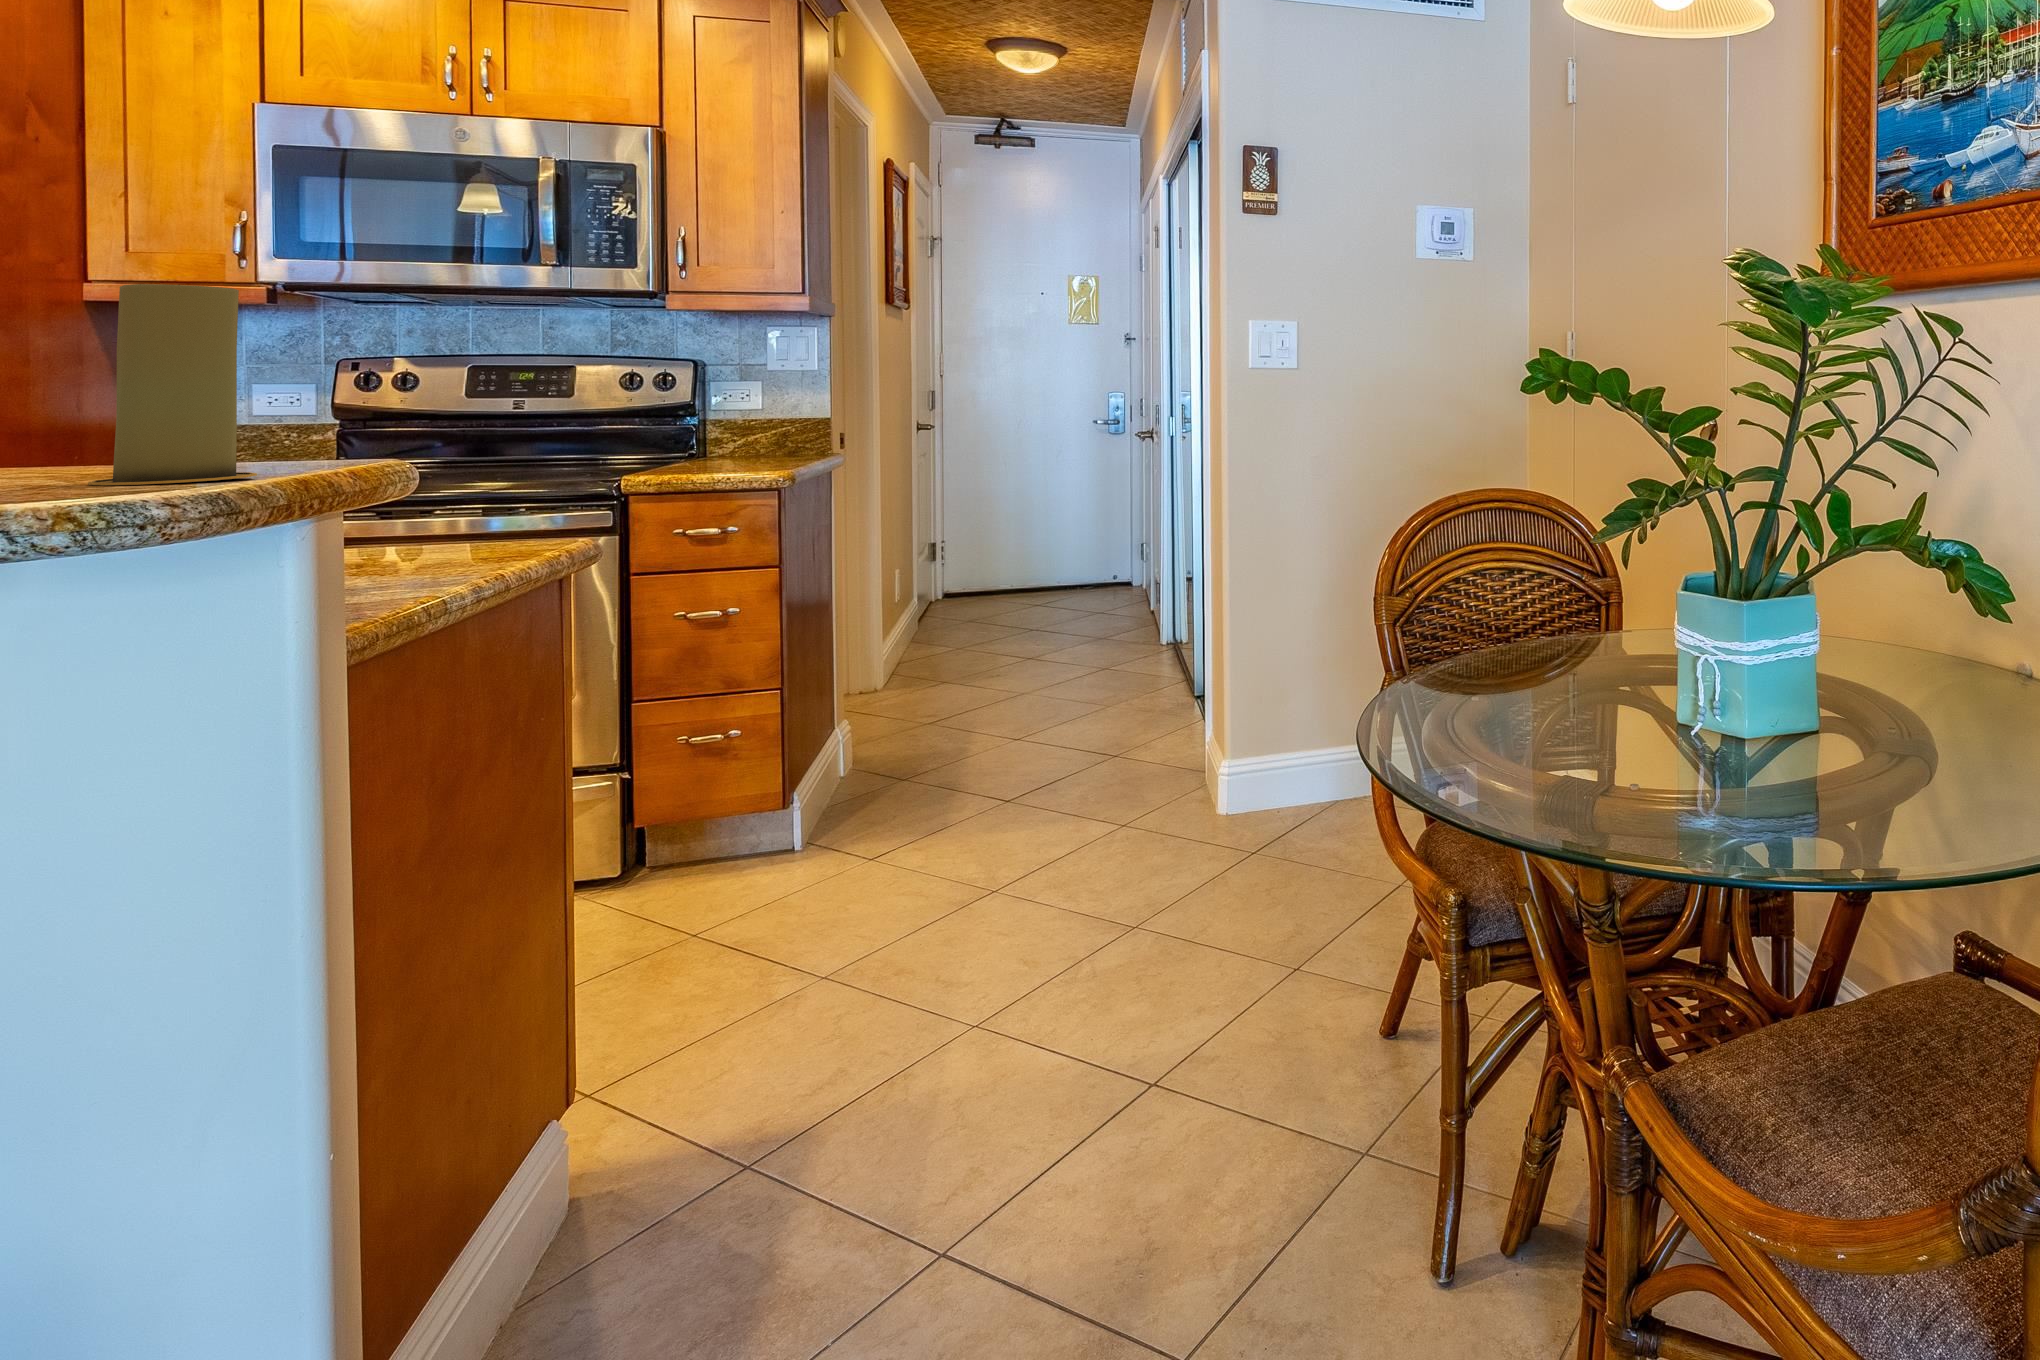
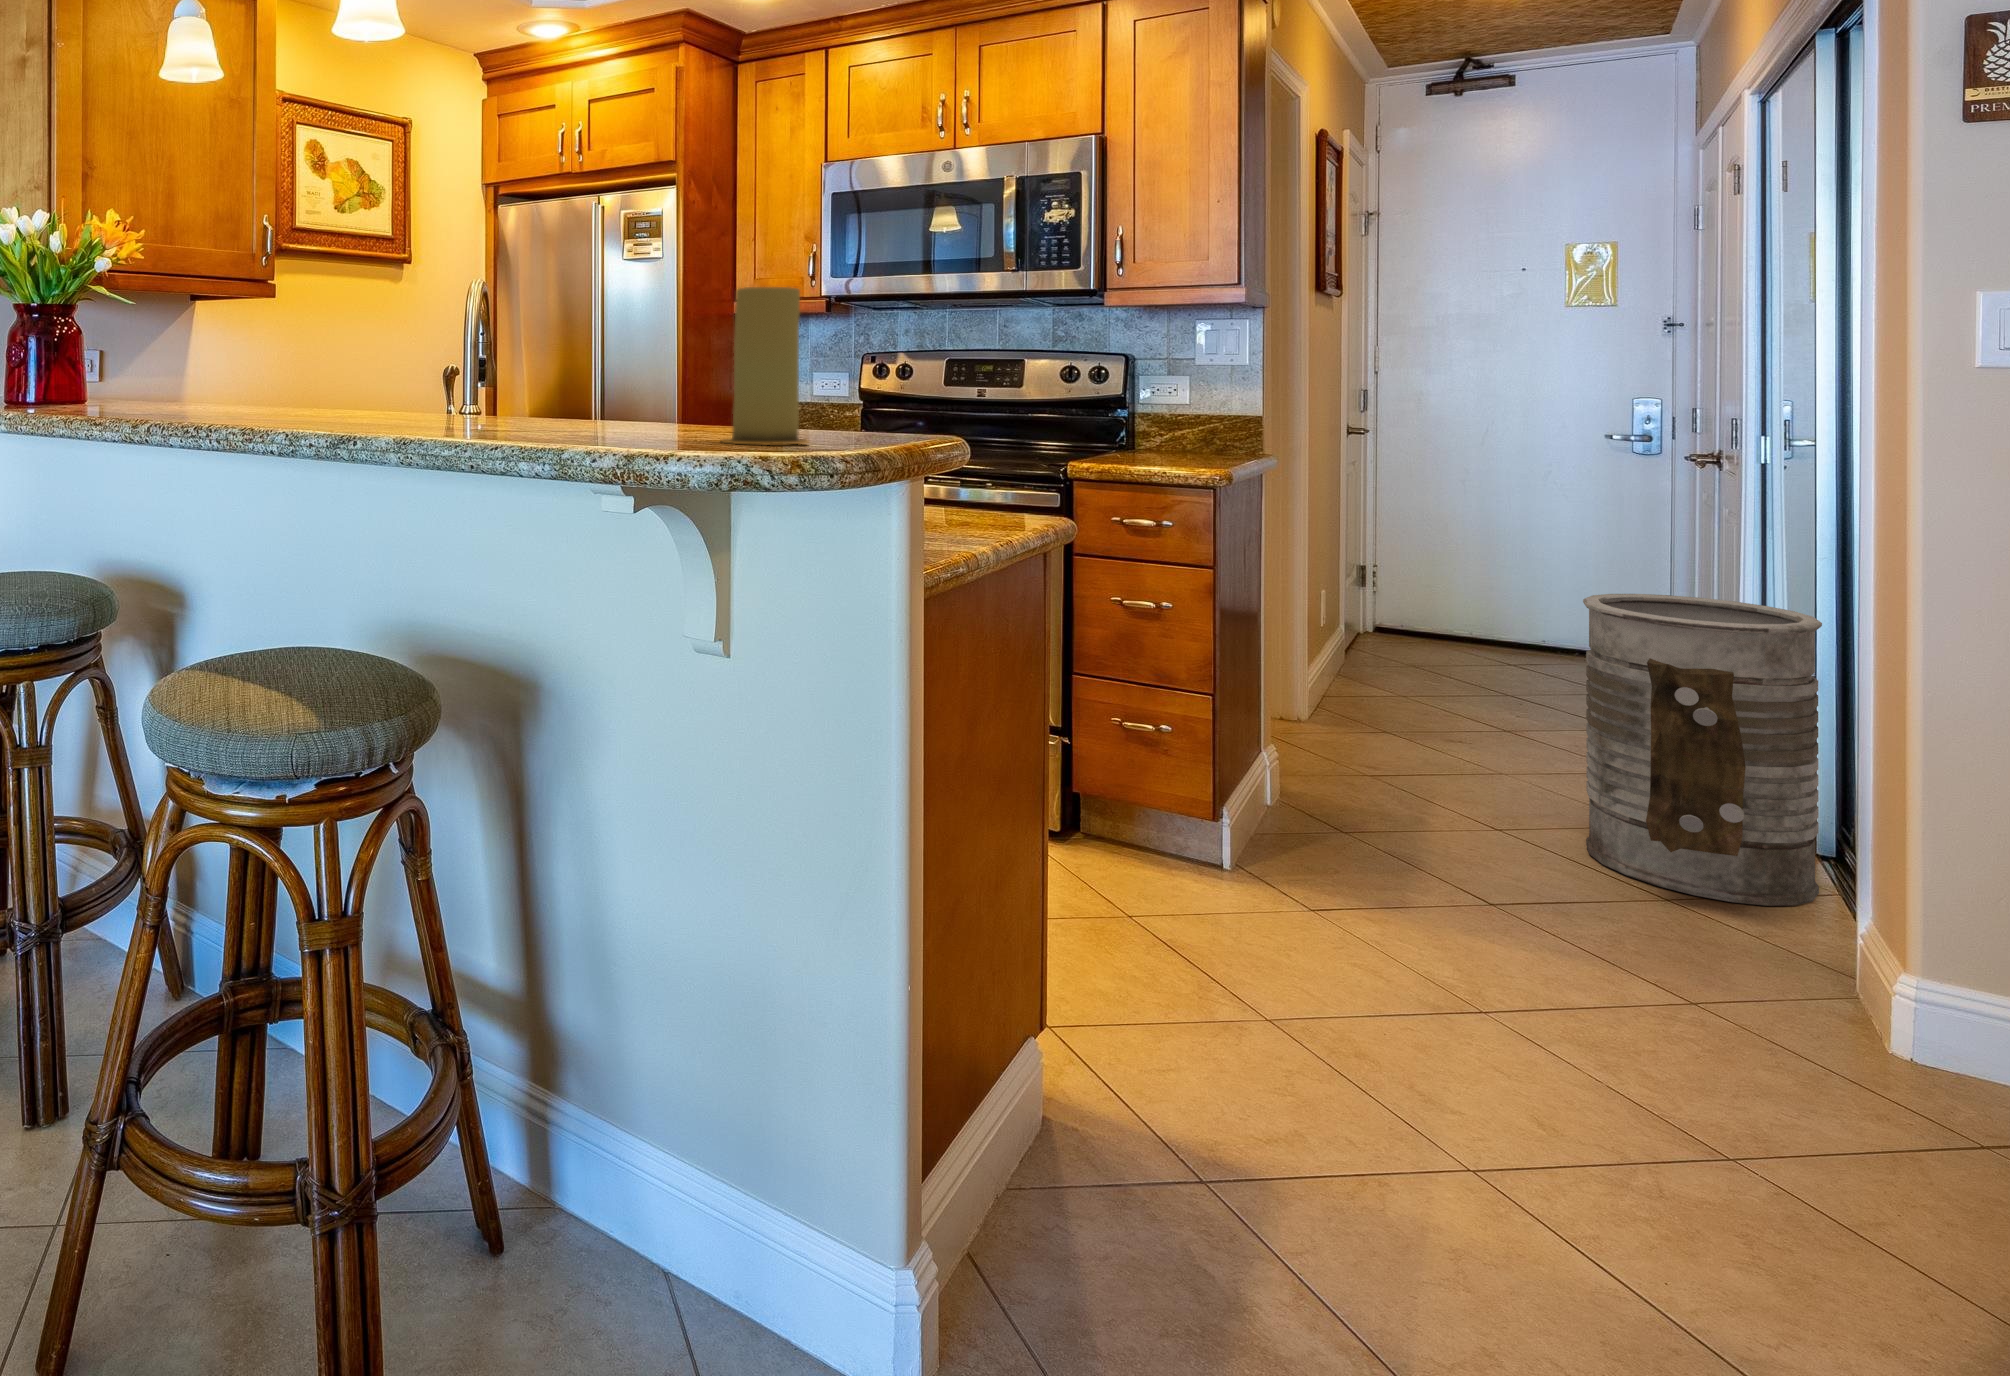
trash can: none [1075,533,1205,747] -> present [1583,594,1822,906]

